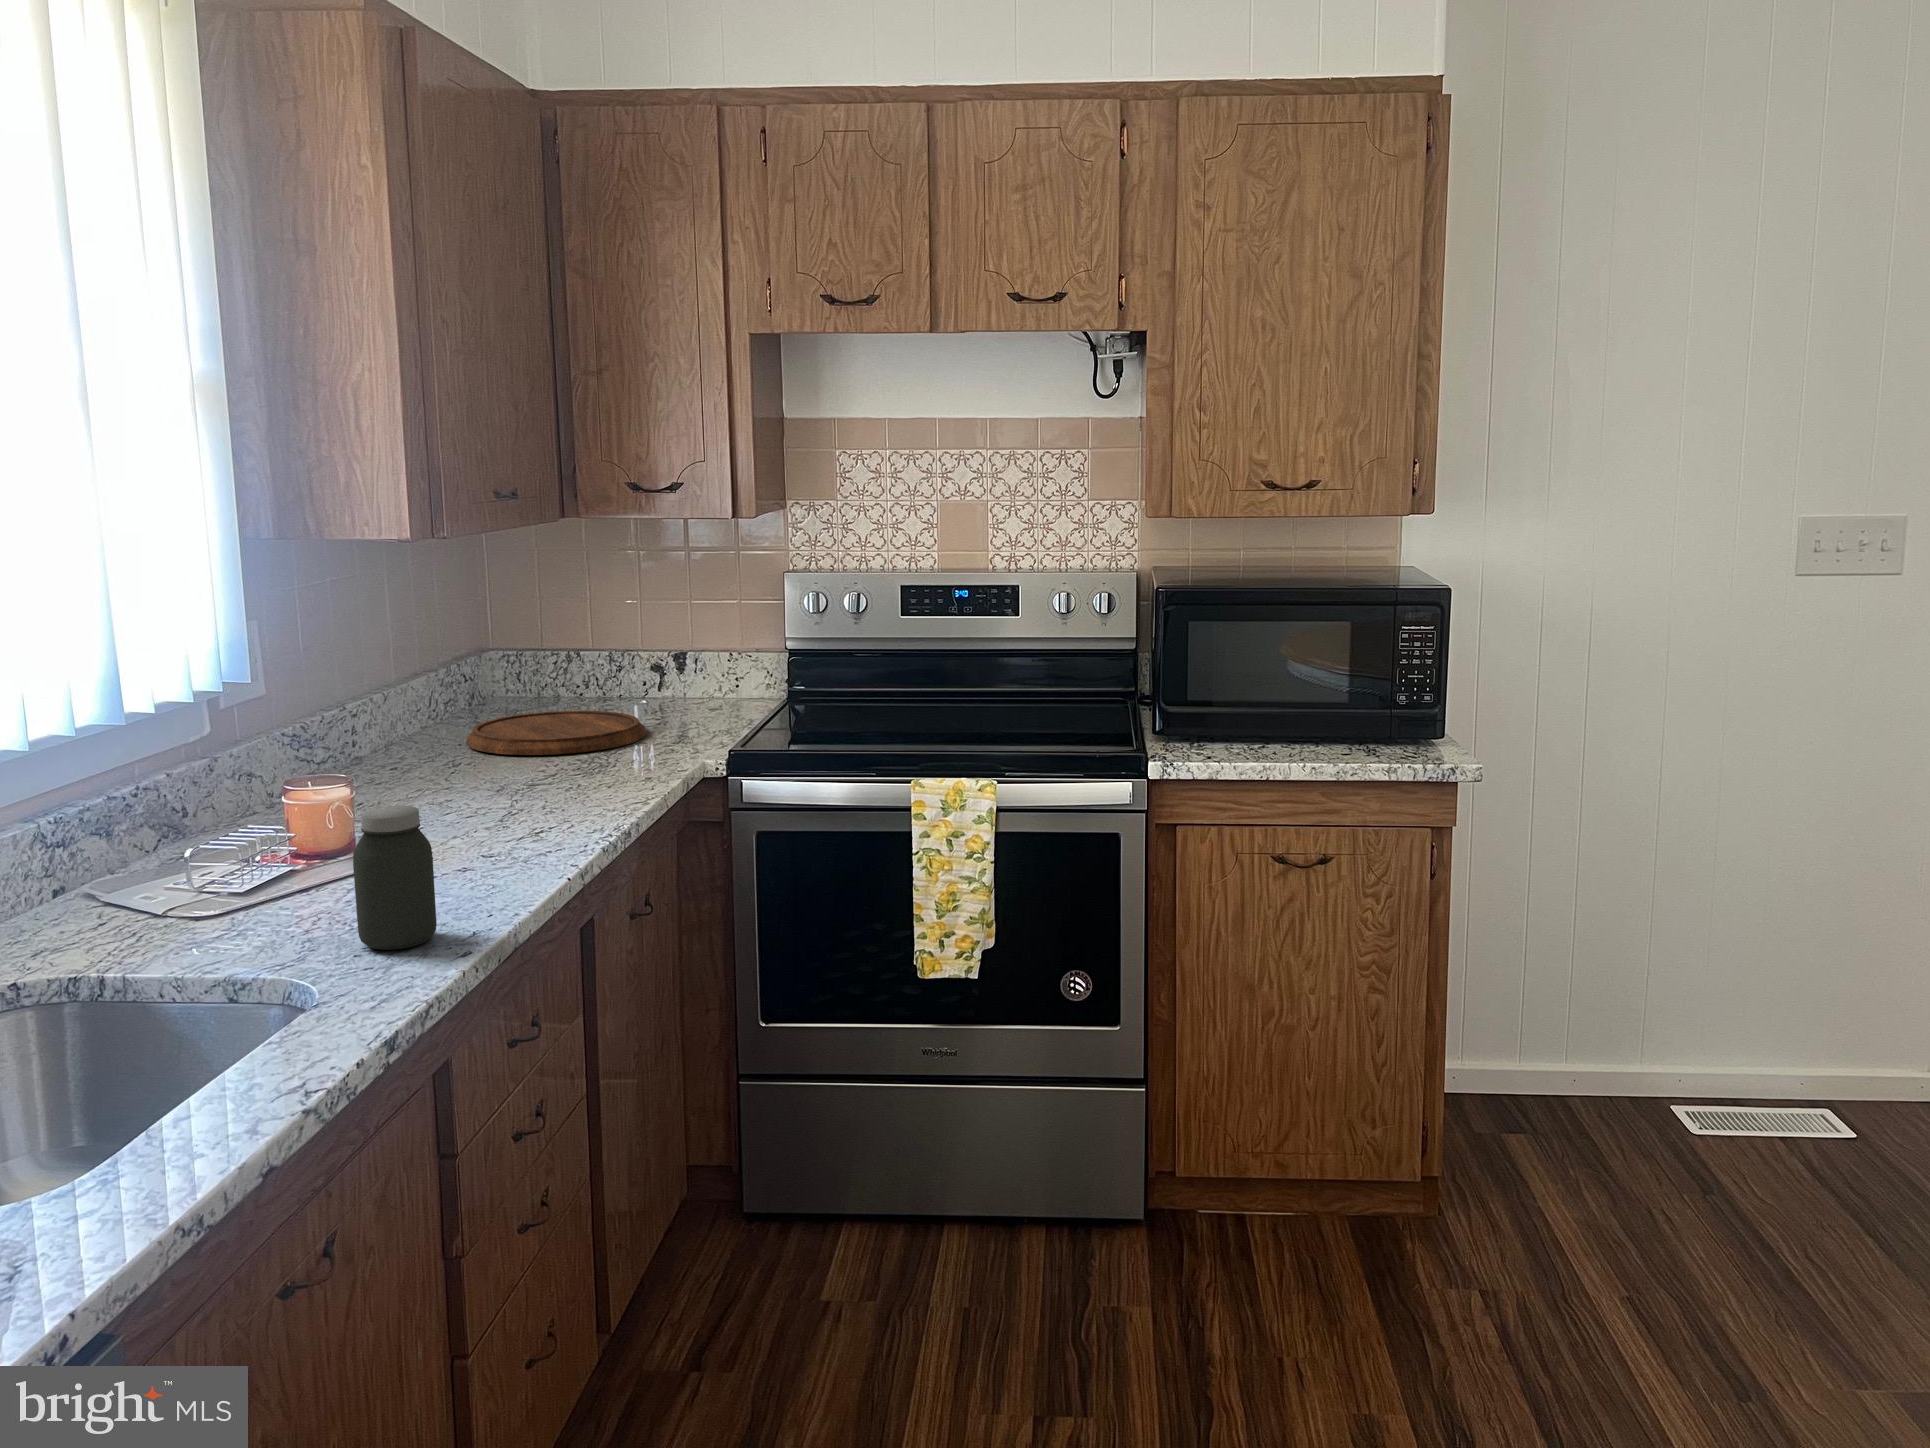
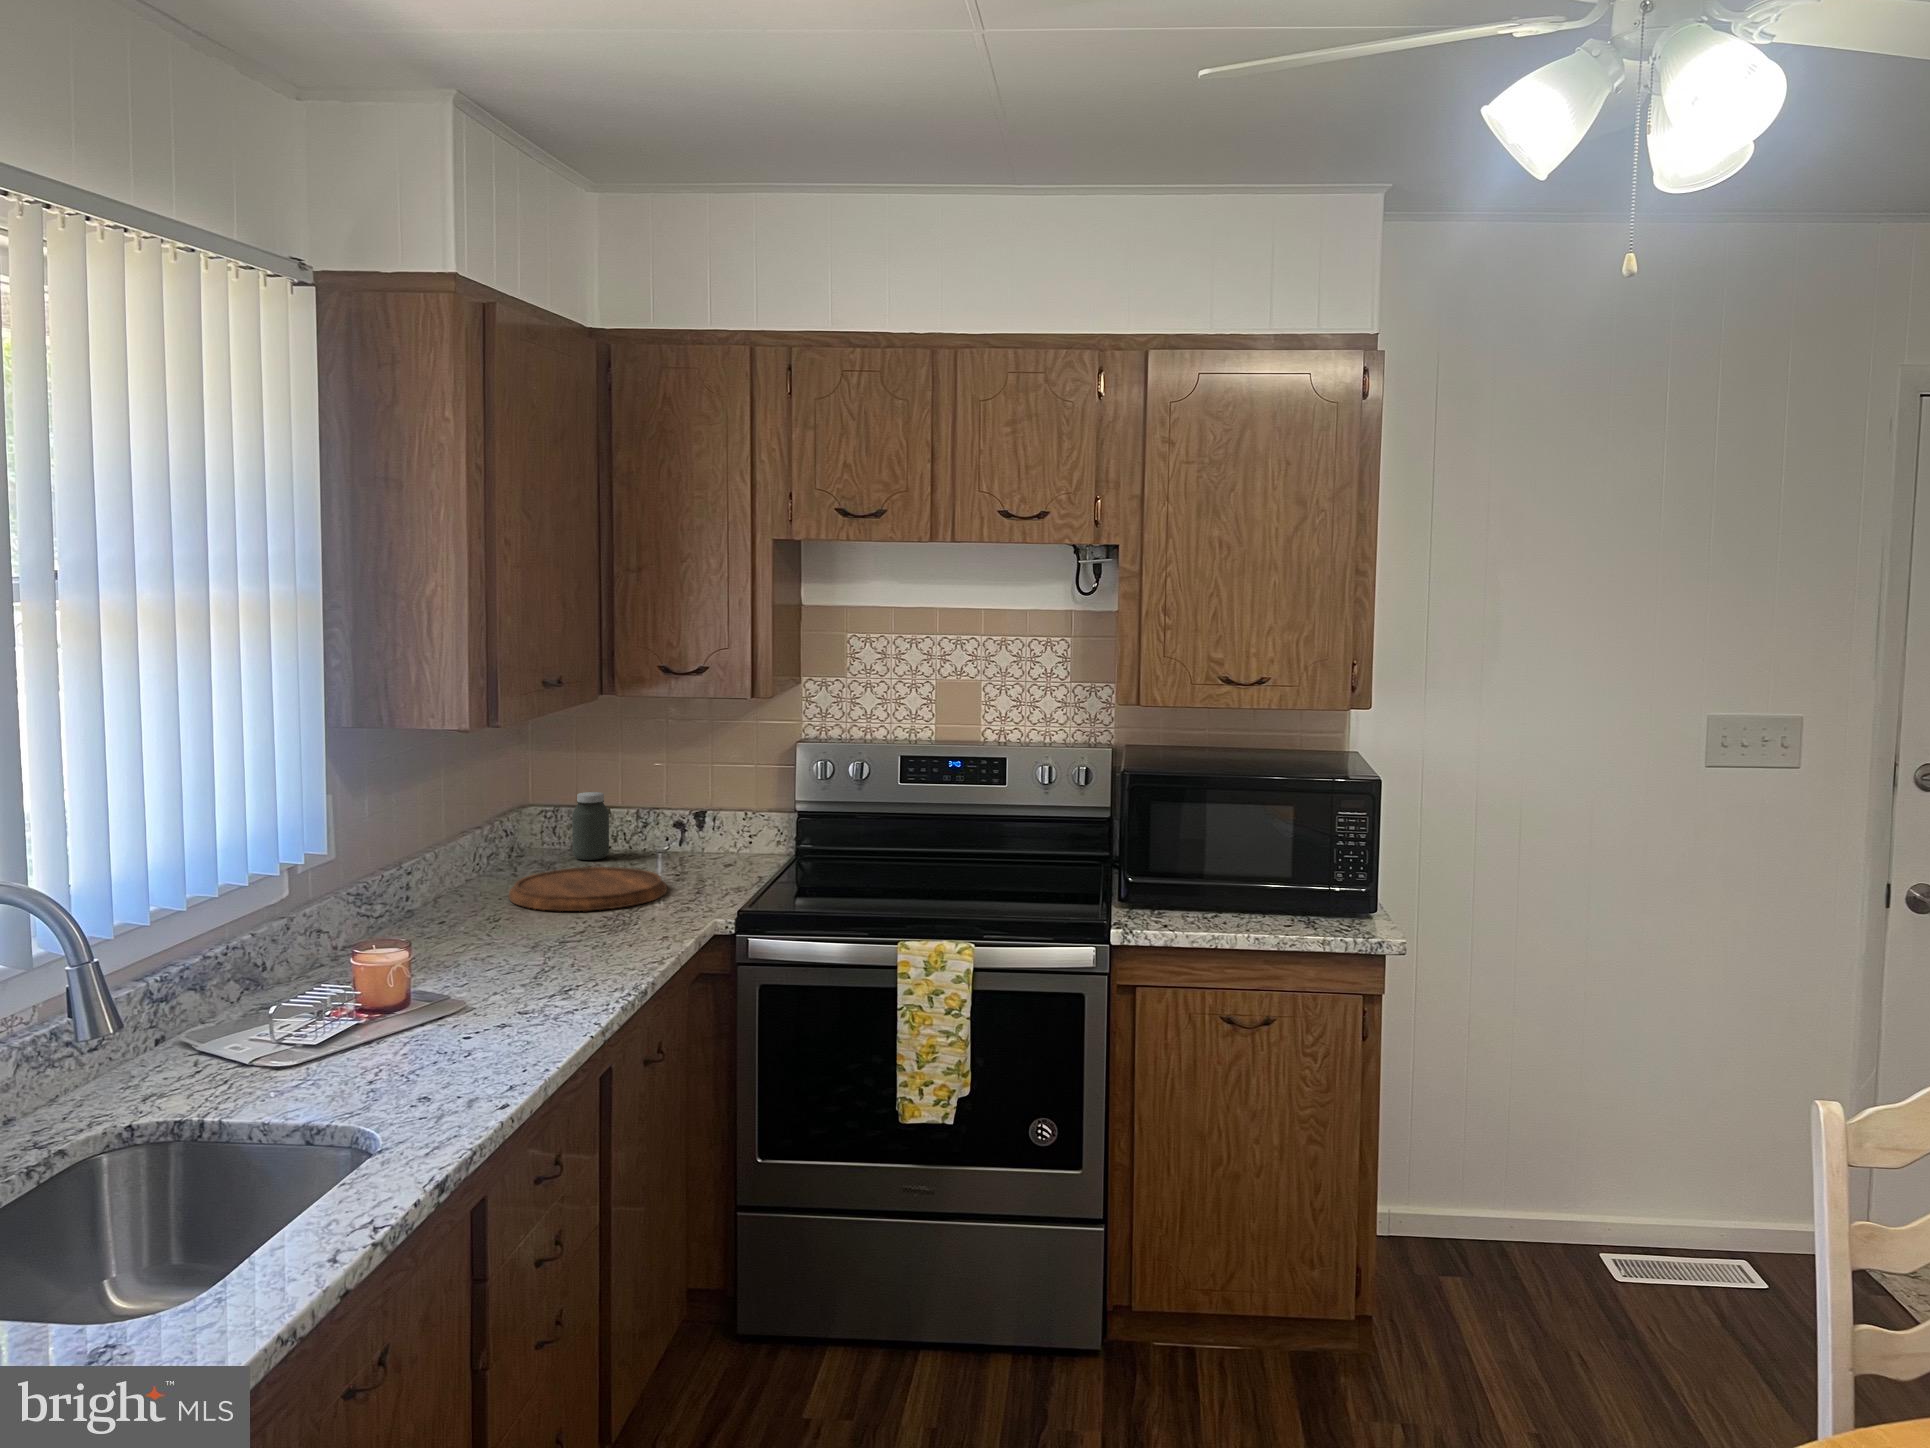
jar: present [353,806,437,950] -> present [572,792,609,860]

